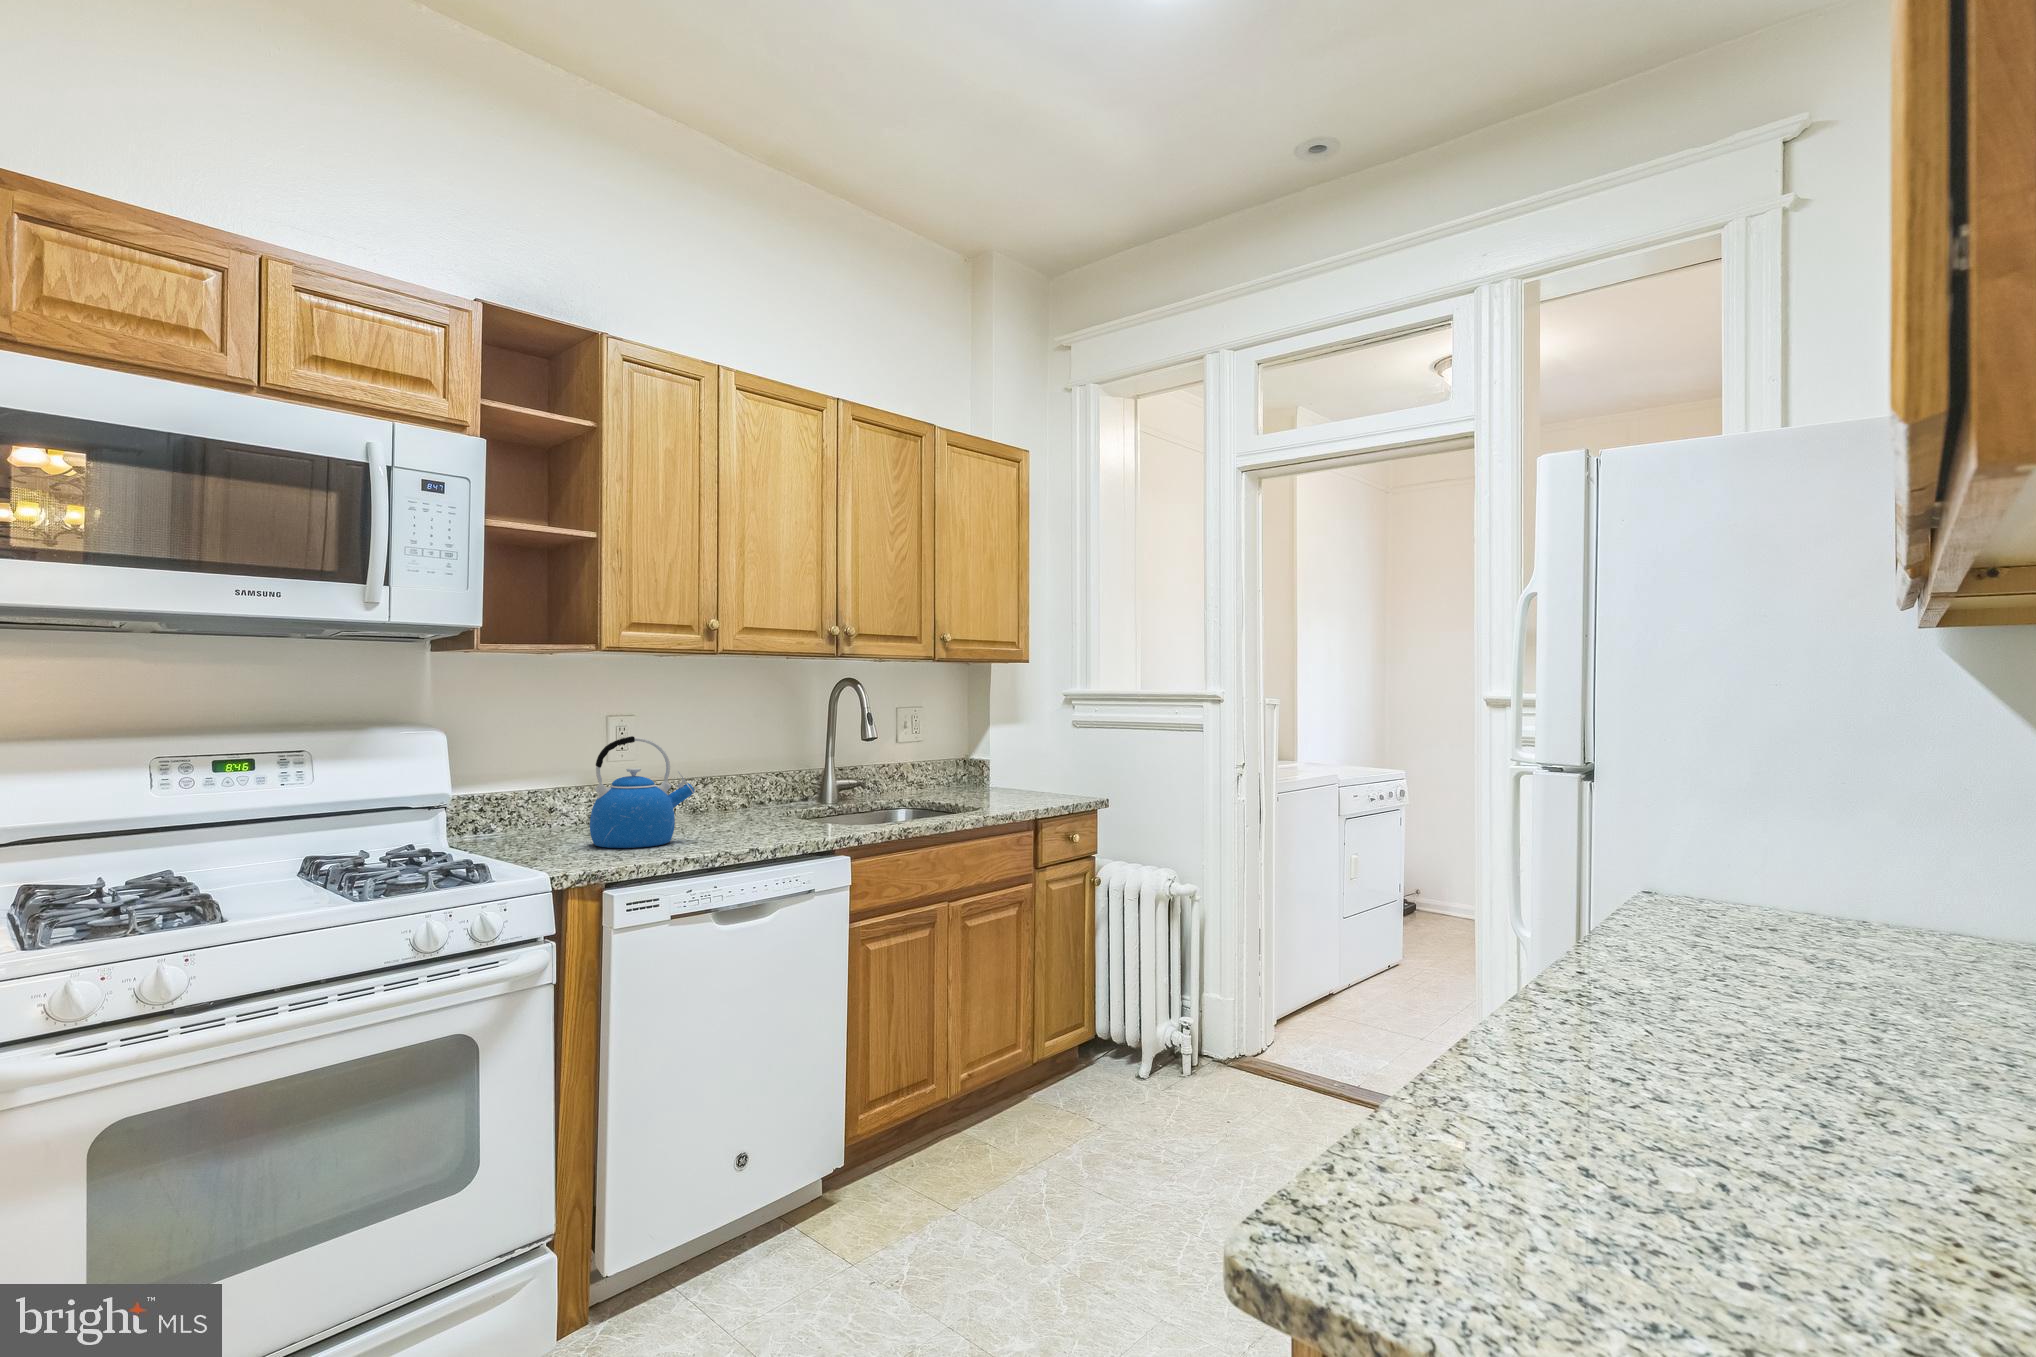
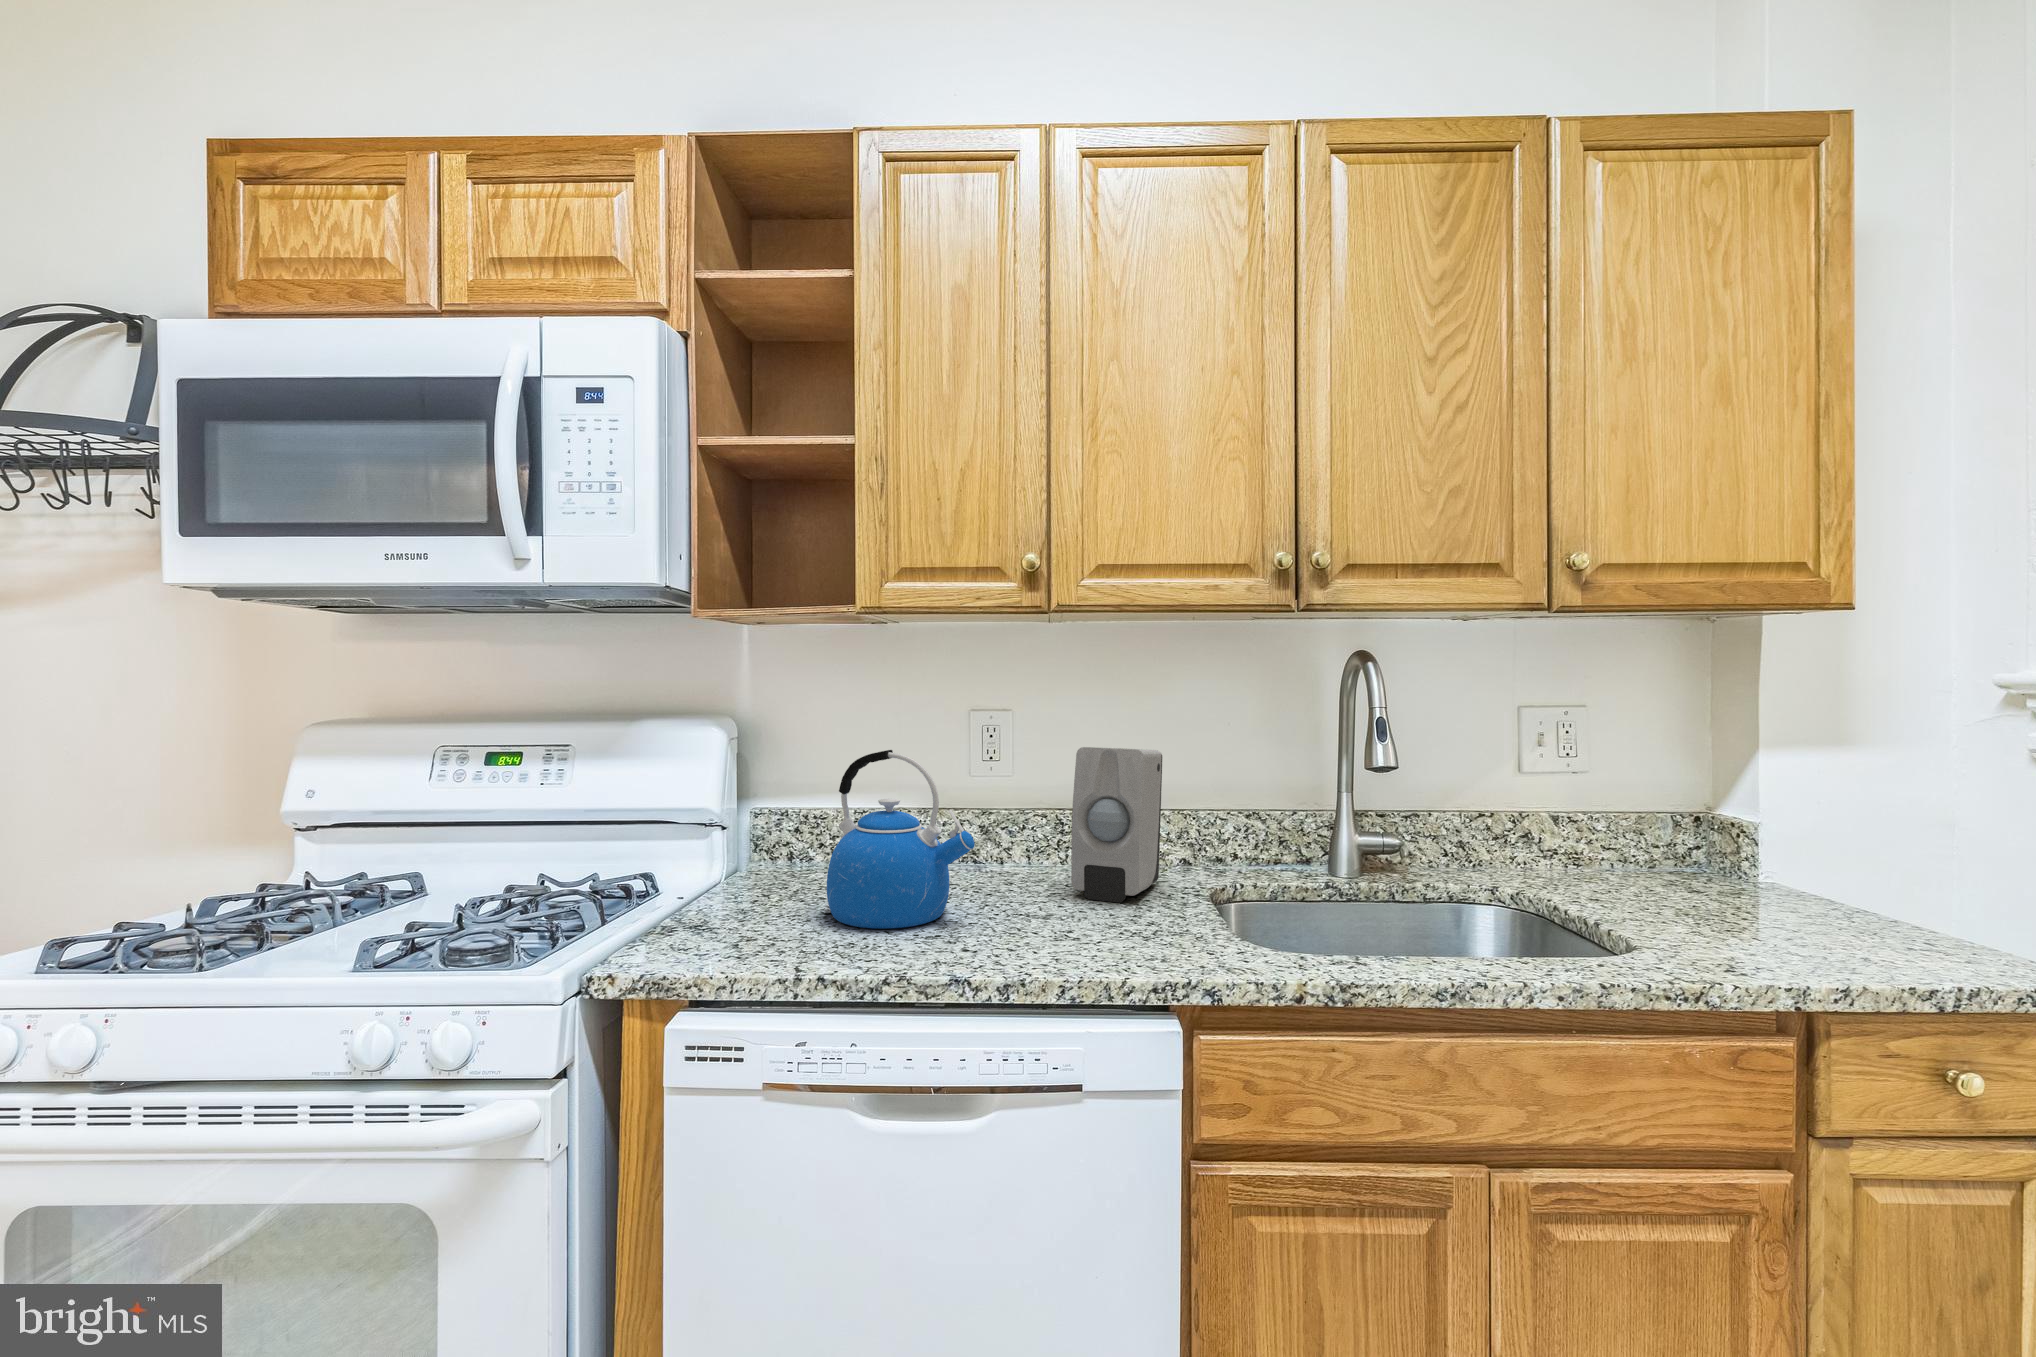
soap dispenser: none [699,733,754,827] -> present [1071,747,1162,902]

